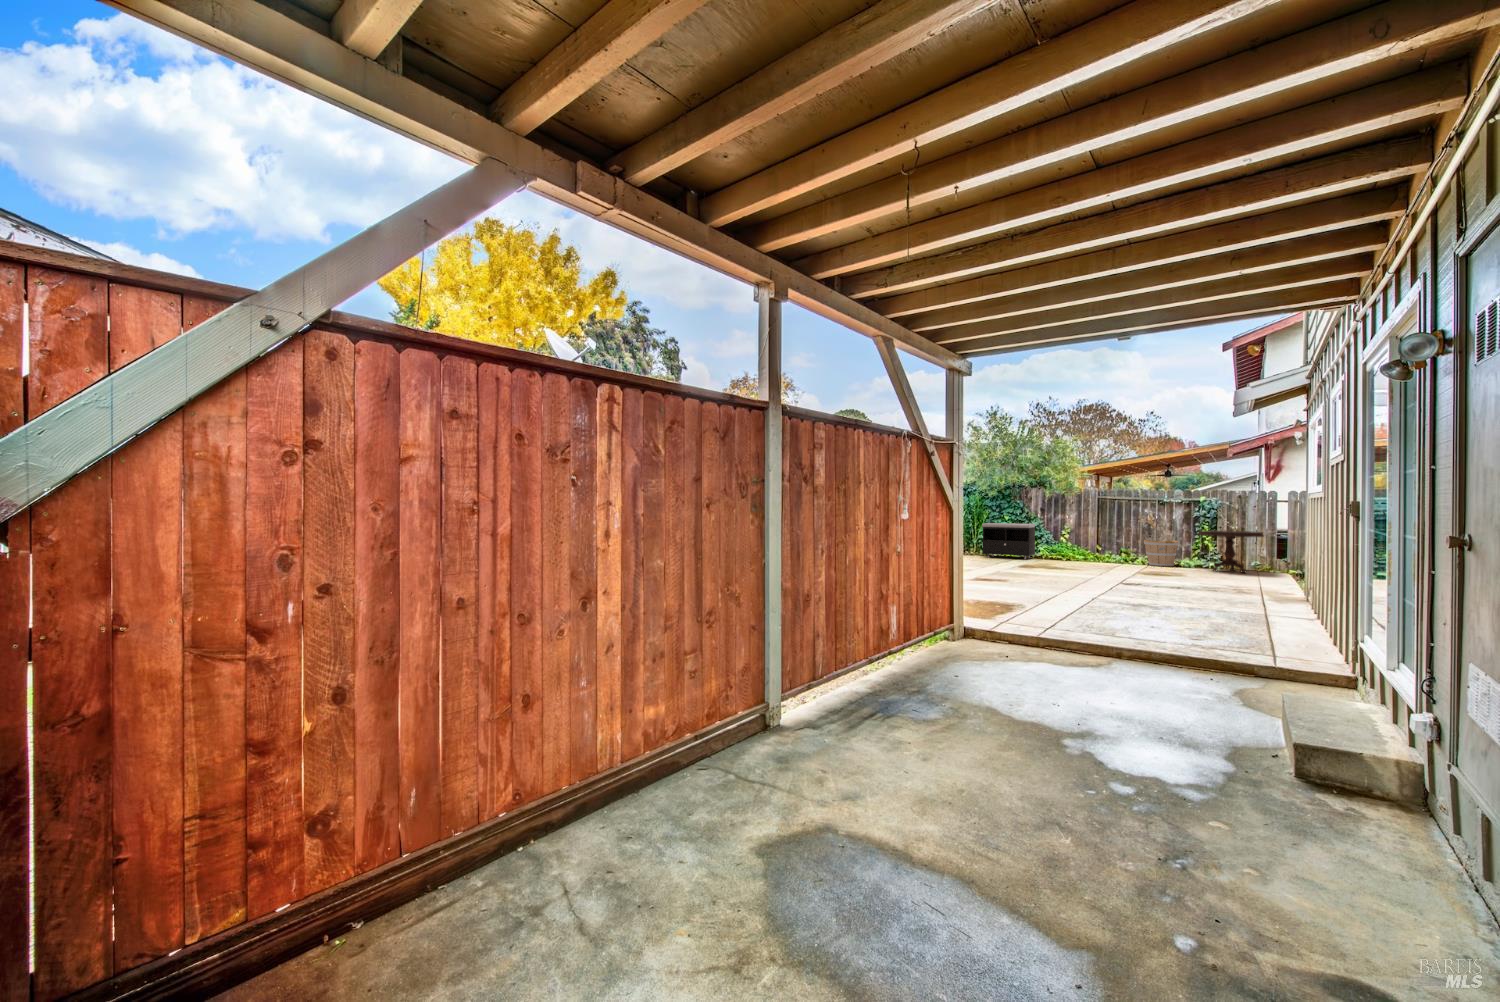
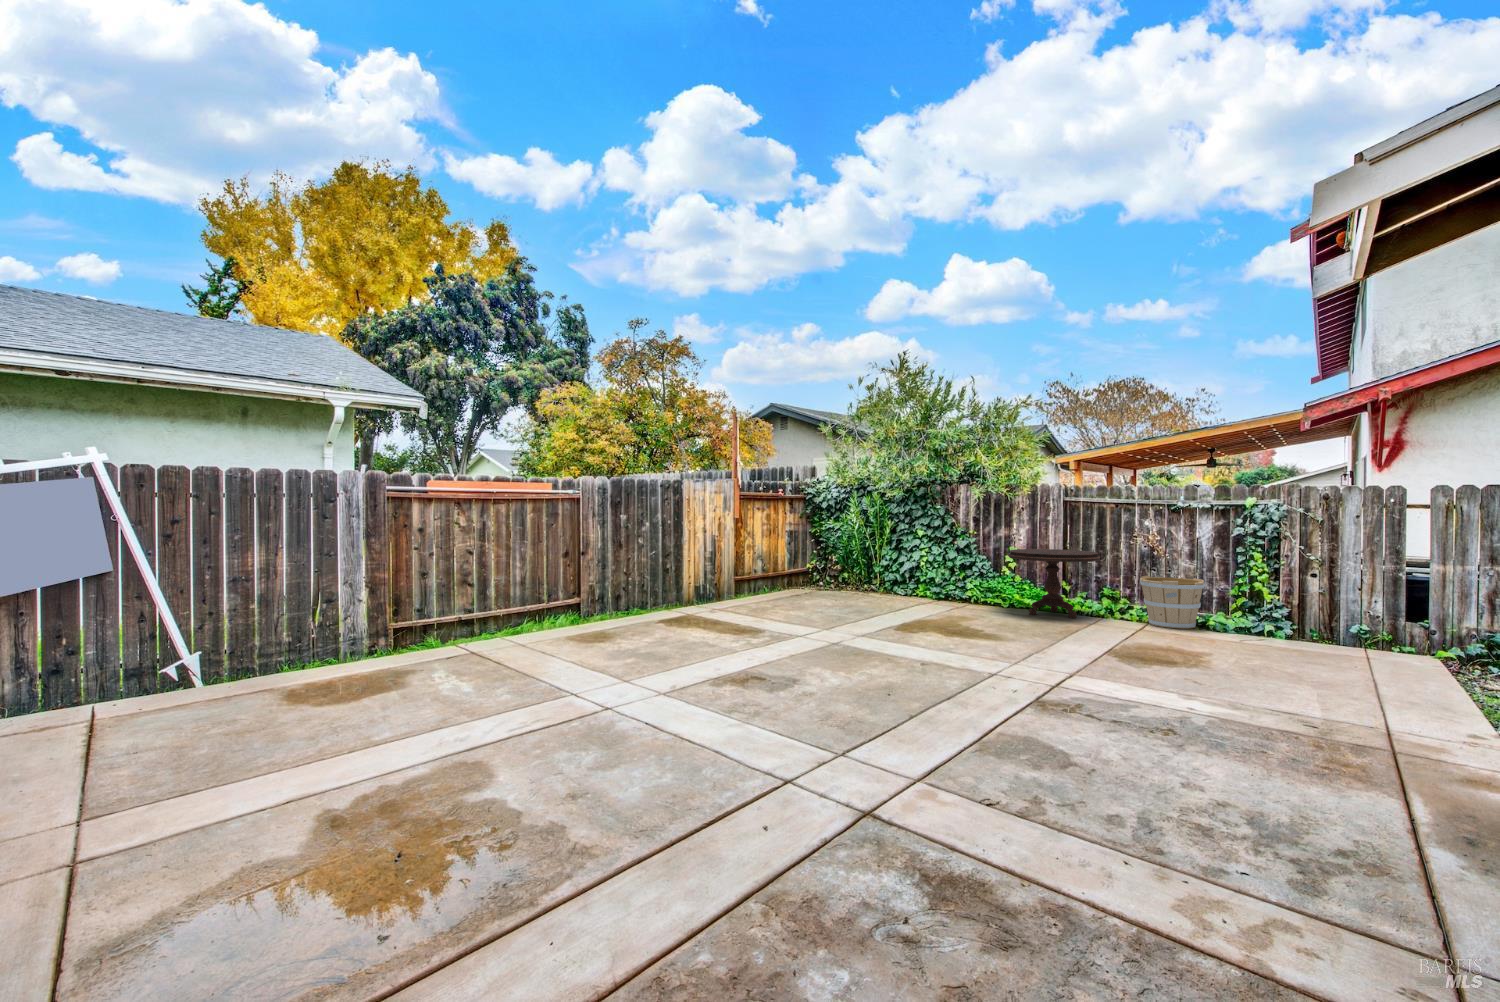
storage bench: present [982,523,1035,559] -> none [870,541,959,606]
side table: present [1198,531,1264,573] -> present [1008,549,1100,618]

